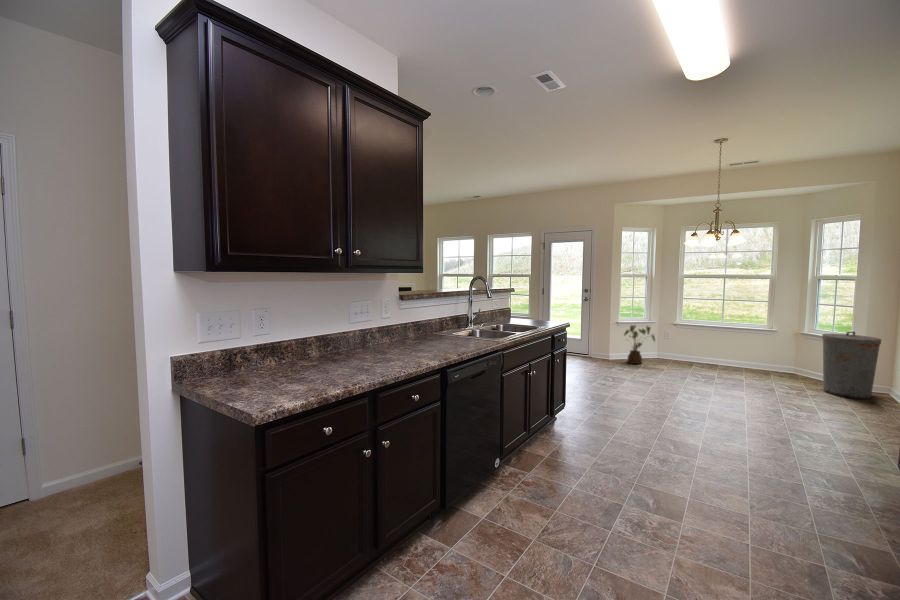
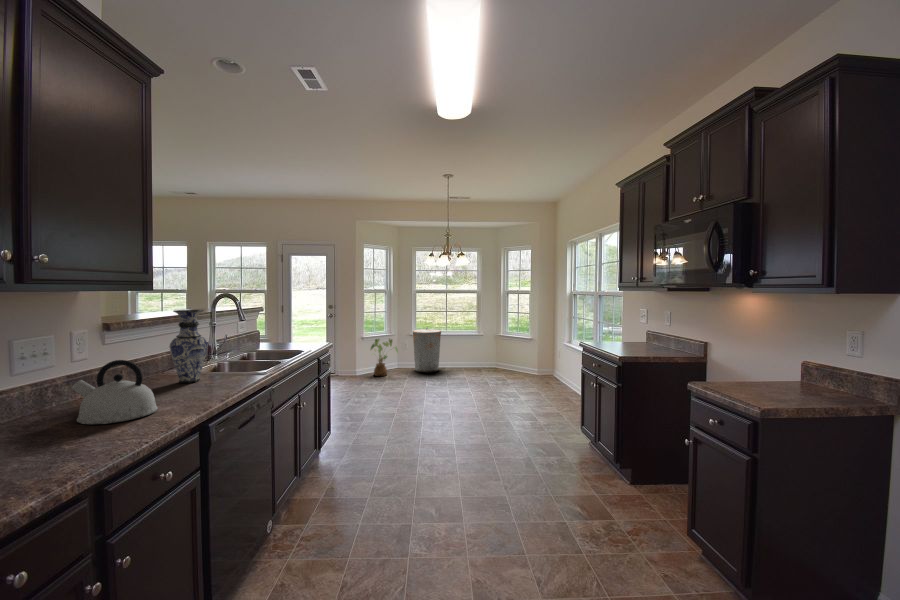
vase: none [435,287,458,340] -> present [169,310,208,383]
kettle: none [377,318,420,357] -> present [71,360,158,424]
trash can: present [822,332,881,399] -> present [413,328,441,372]

